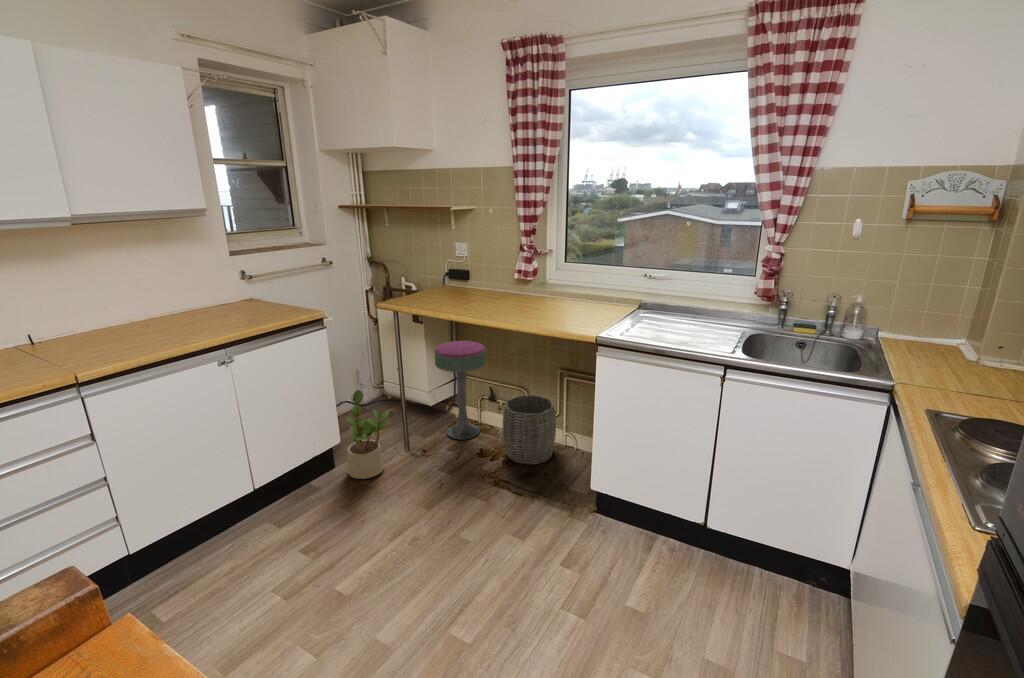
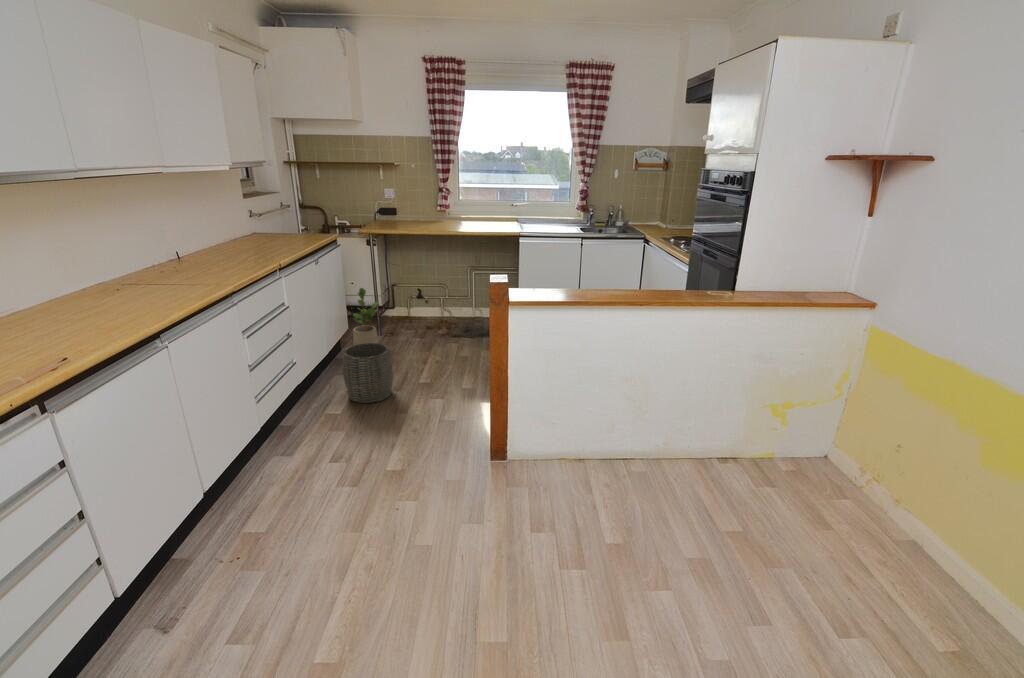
bar stool: present [434,341,486,439] -> none [384,258,420,325]
woven basket: present [503,395,556,464] -> present [343,343,393,403]

